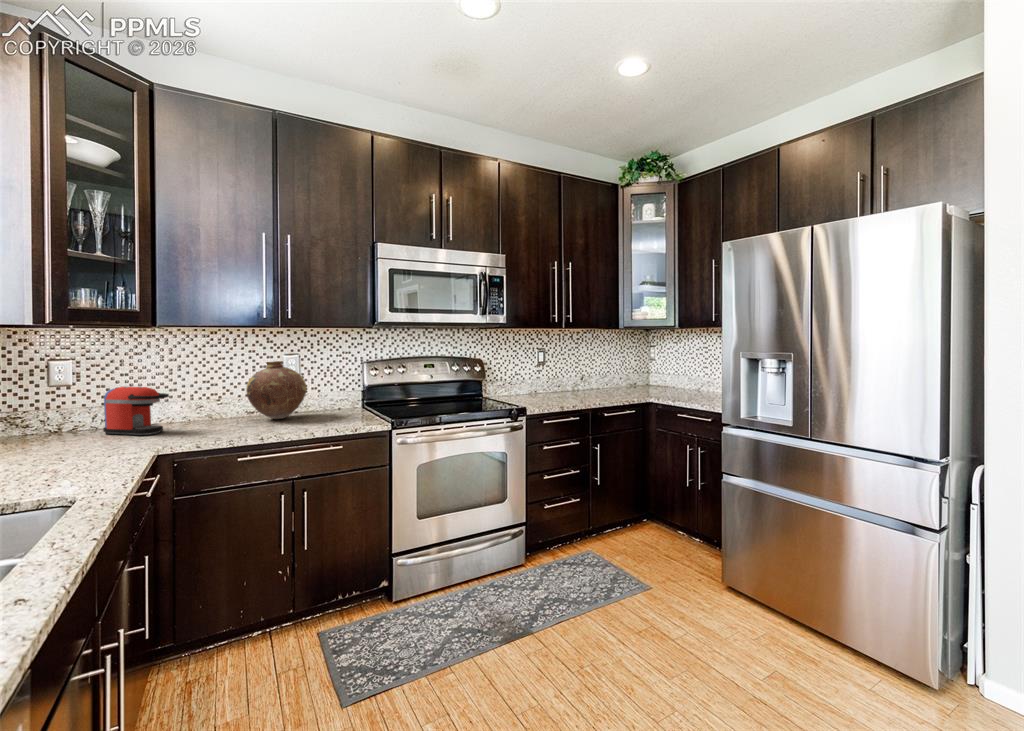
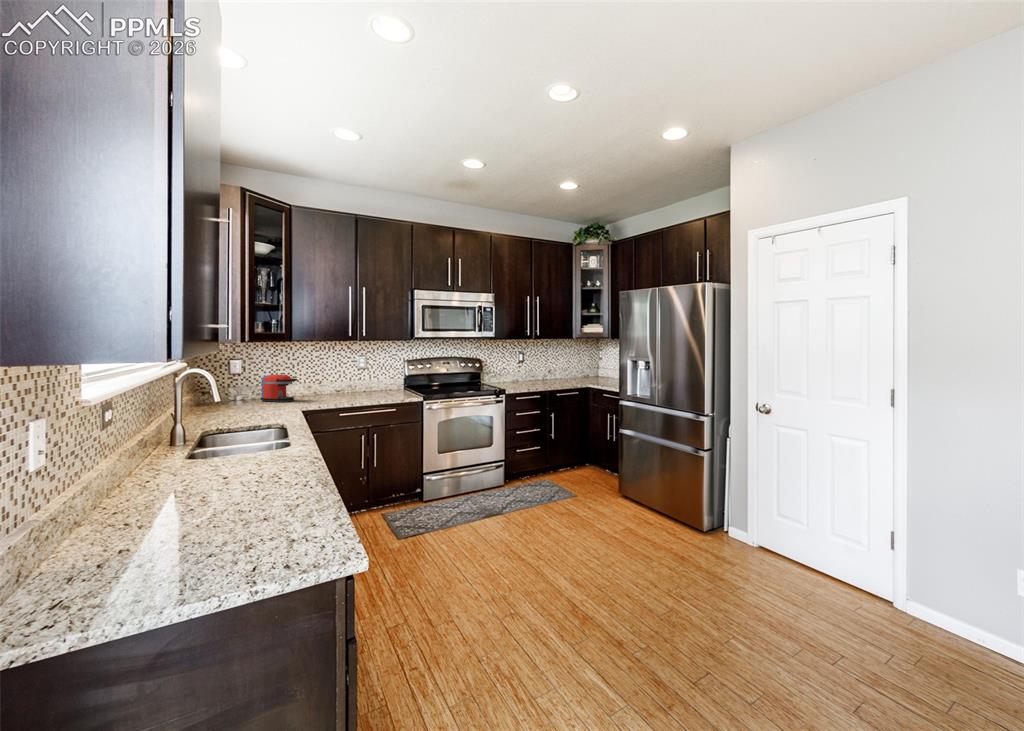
vase: present [246,361,307,419] -> none [338,360,372,395]

